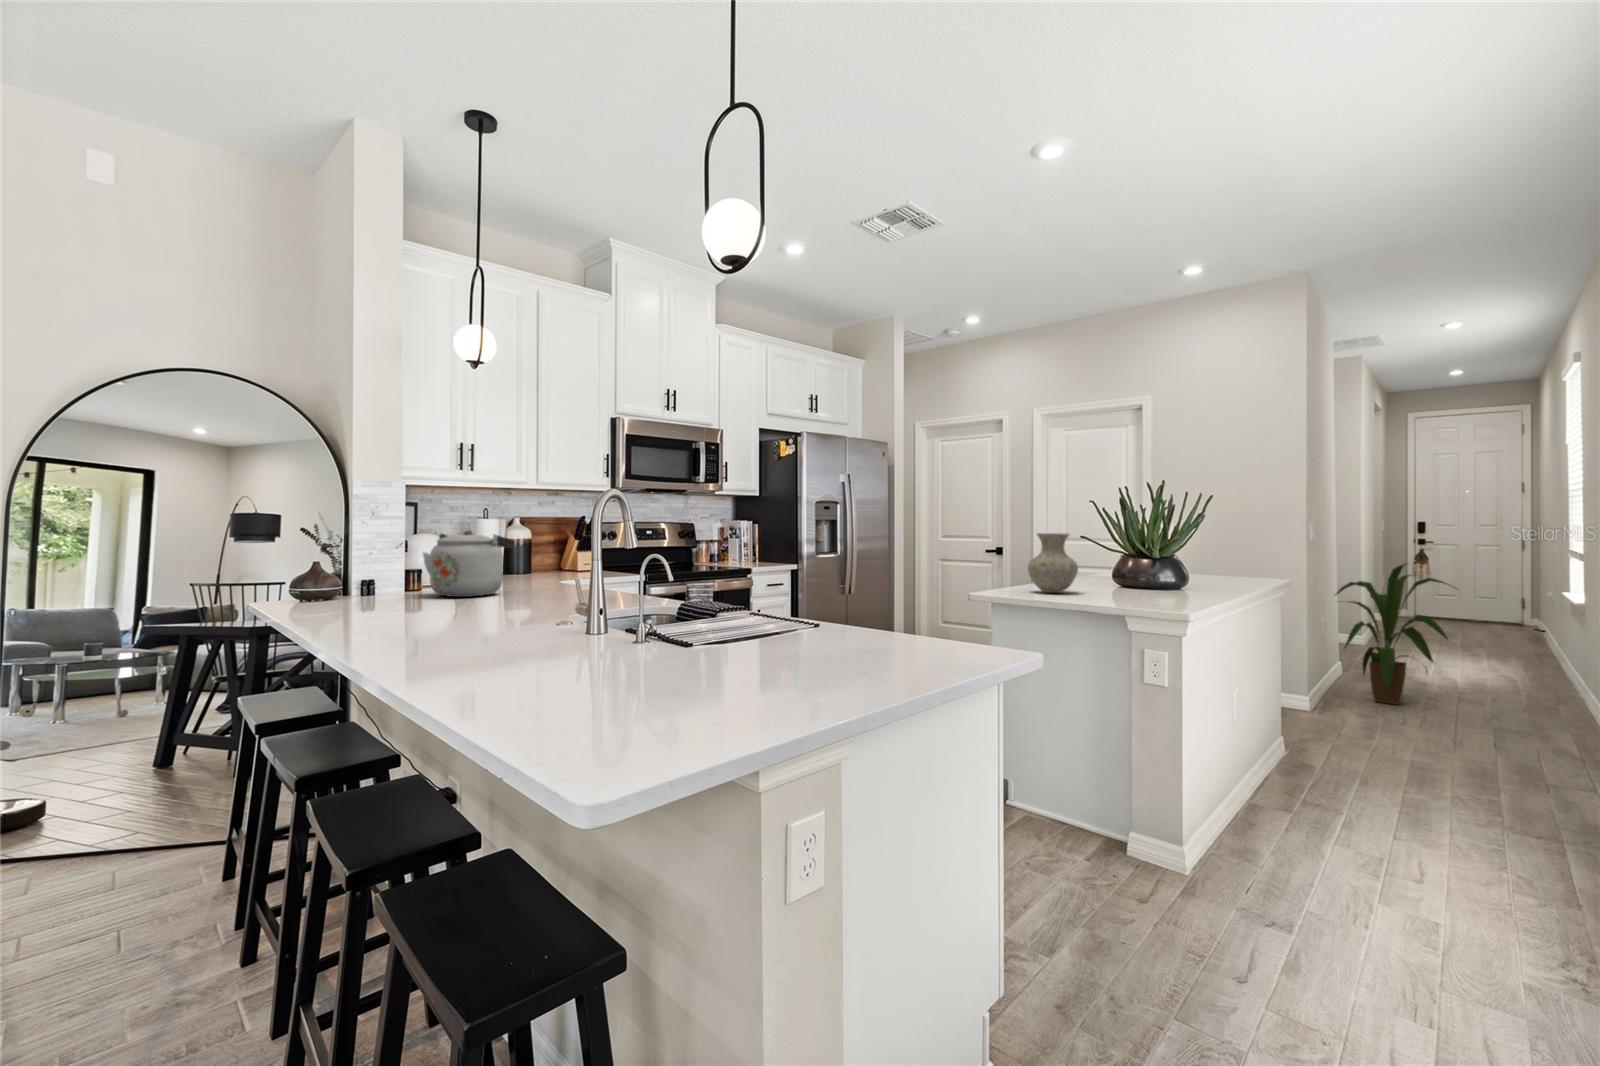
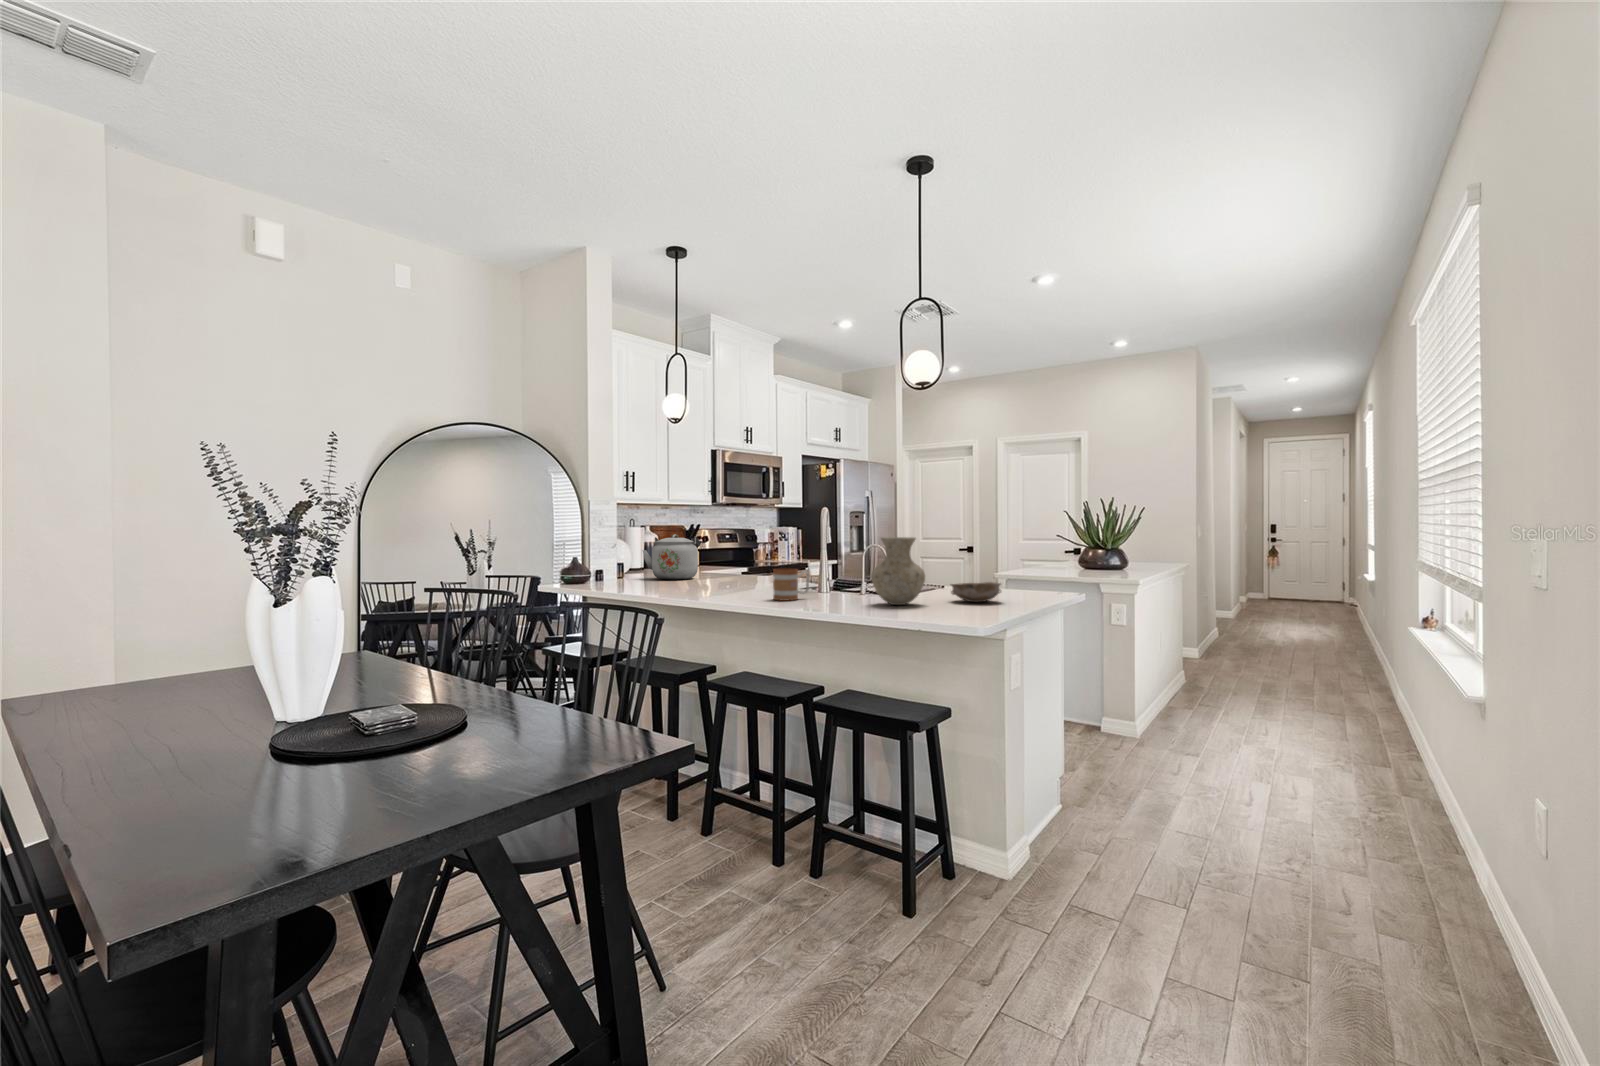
vase: present [1028,533,1078,593] -> present [871,537,925,605]
house plant: present [1336,564,1448,705] -> none [1214,553,1294,654]
mug: none [405,596,486,660] -> present [773,569,809,600]
bowl: none [709,635,816,682] -> present [951,582,1001,602]

